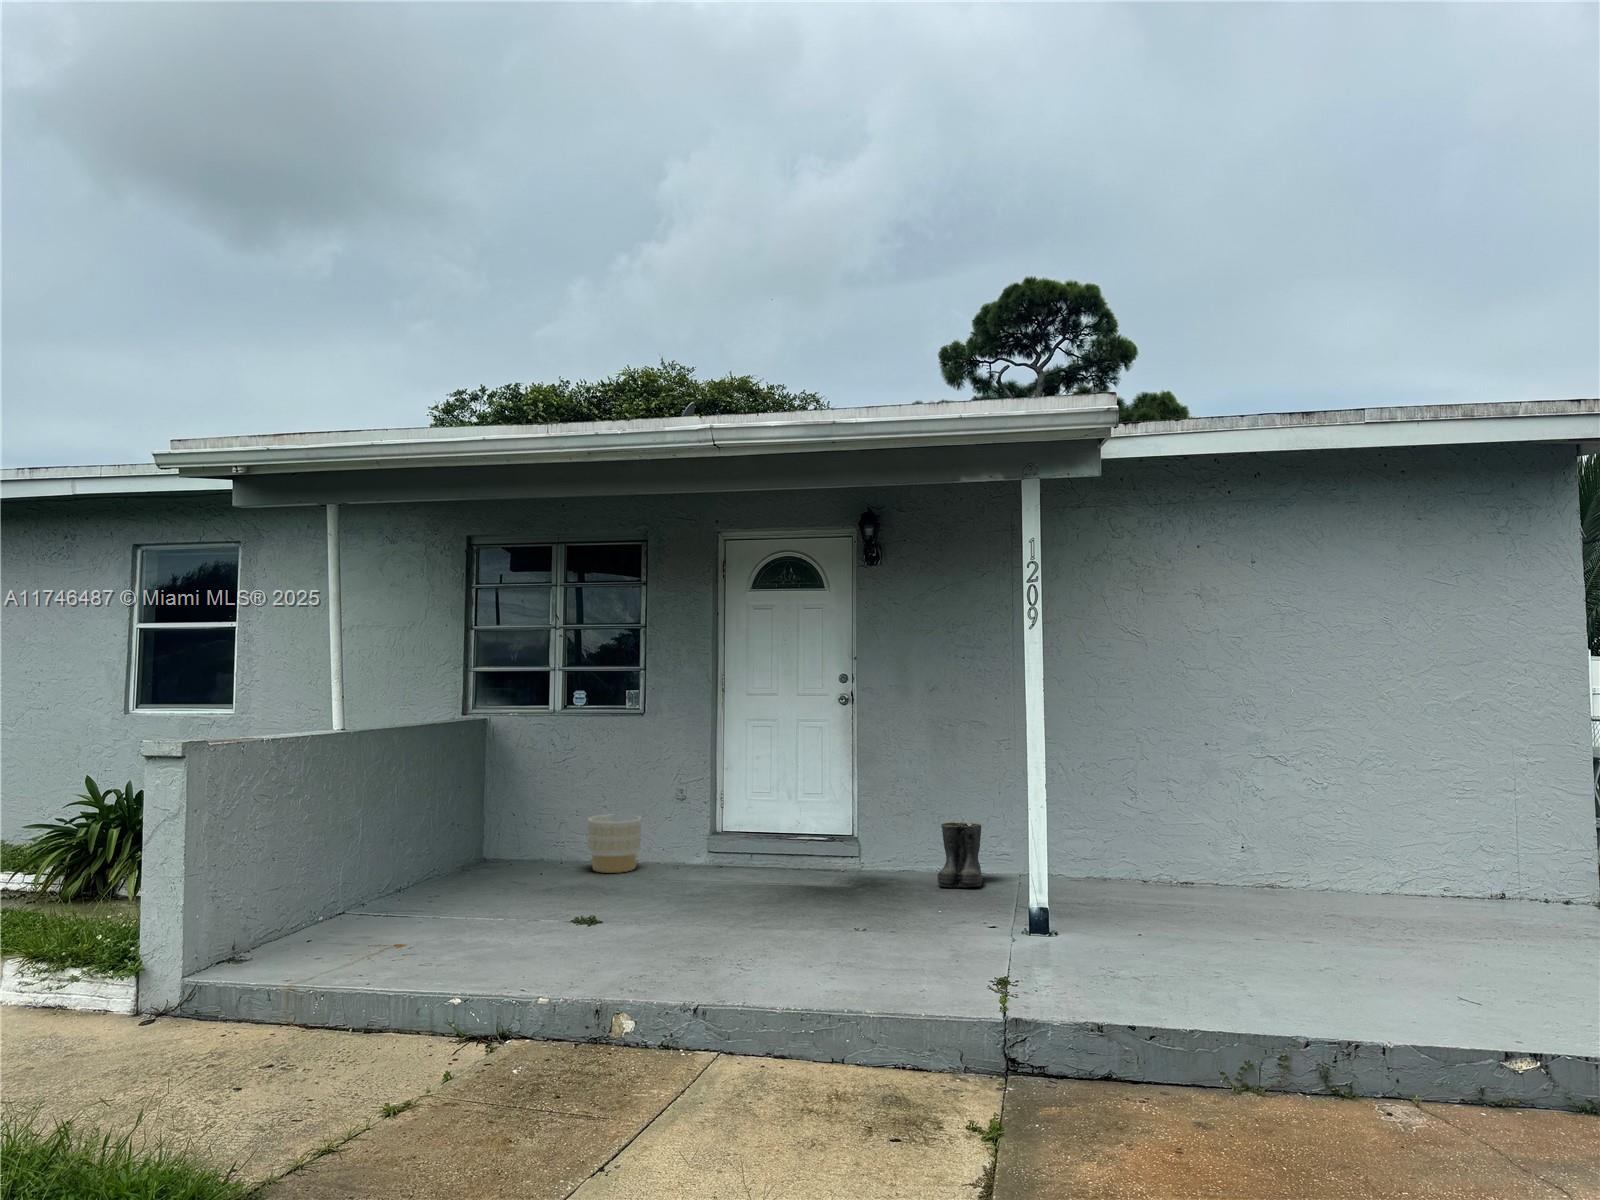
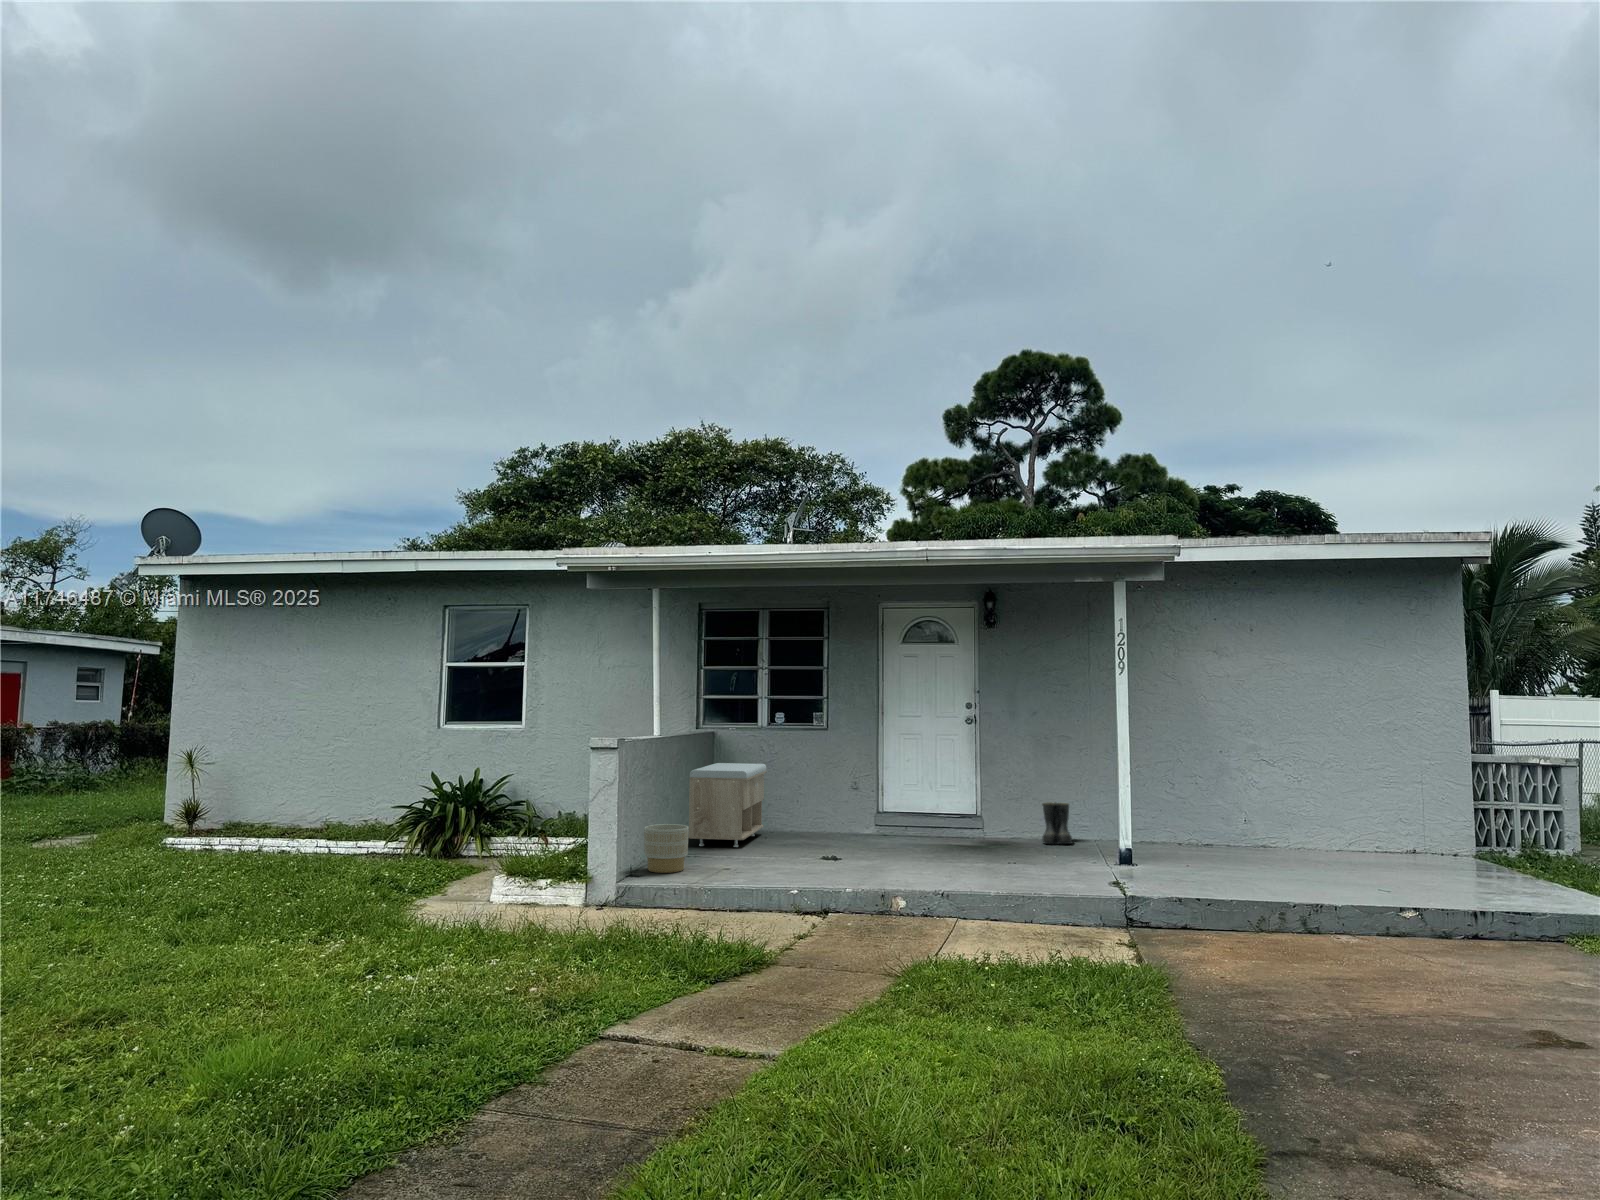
storage bench: none [410,762,554,889] -> present [689,763,767,847]
planter: present [588,815,641,873] -> present [644,824,689,873]

